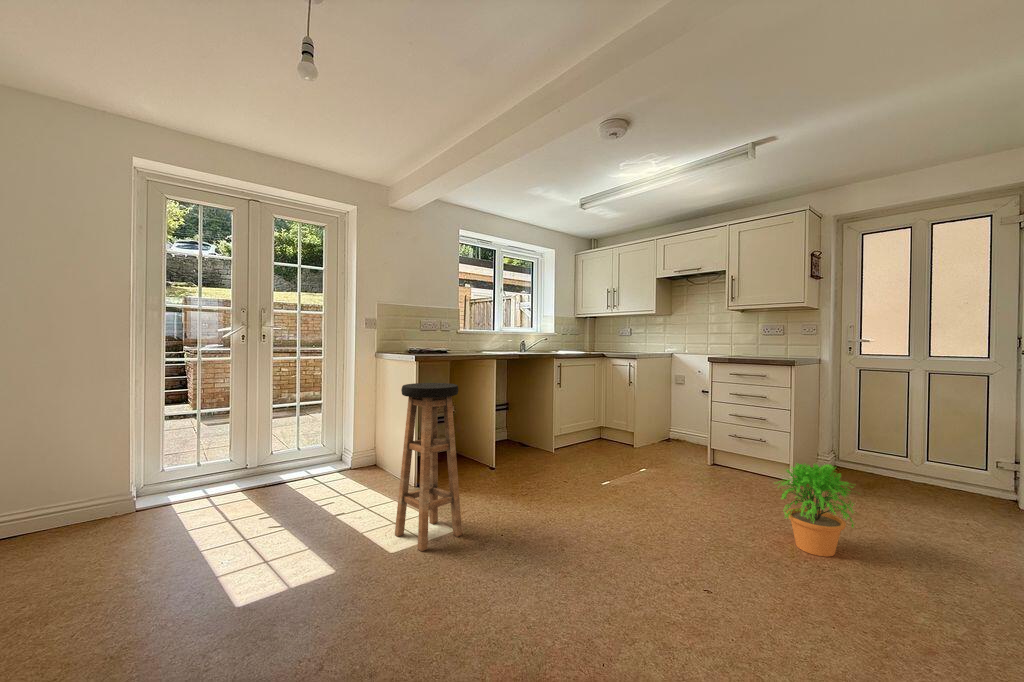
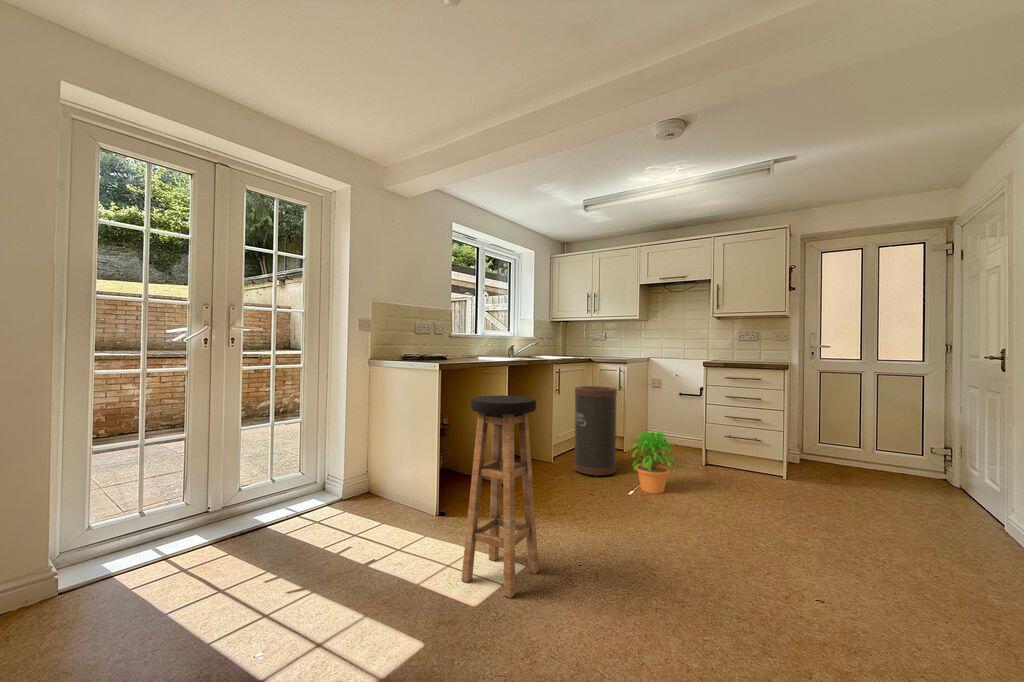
trash can: none [570,380,611,467] -> present [574,386,617,477]
potted plant: present [777,463,854,557] -> present [632,431,674,494]

